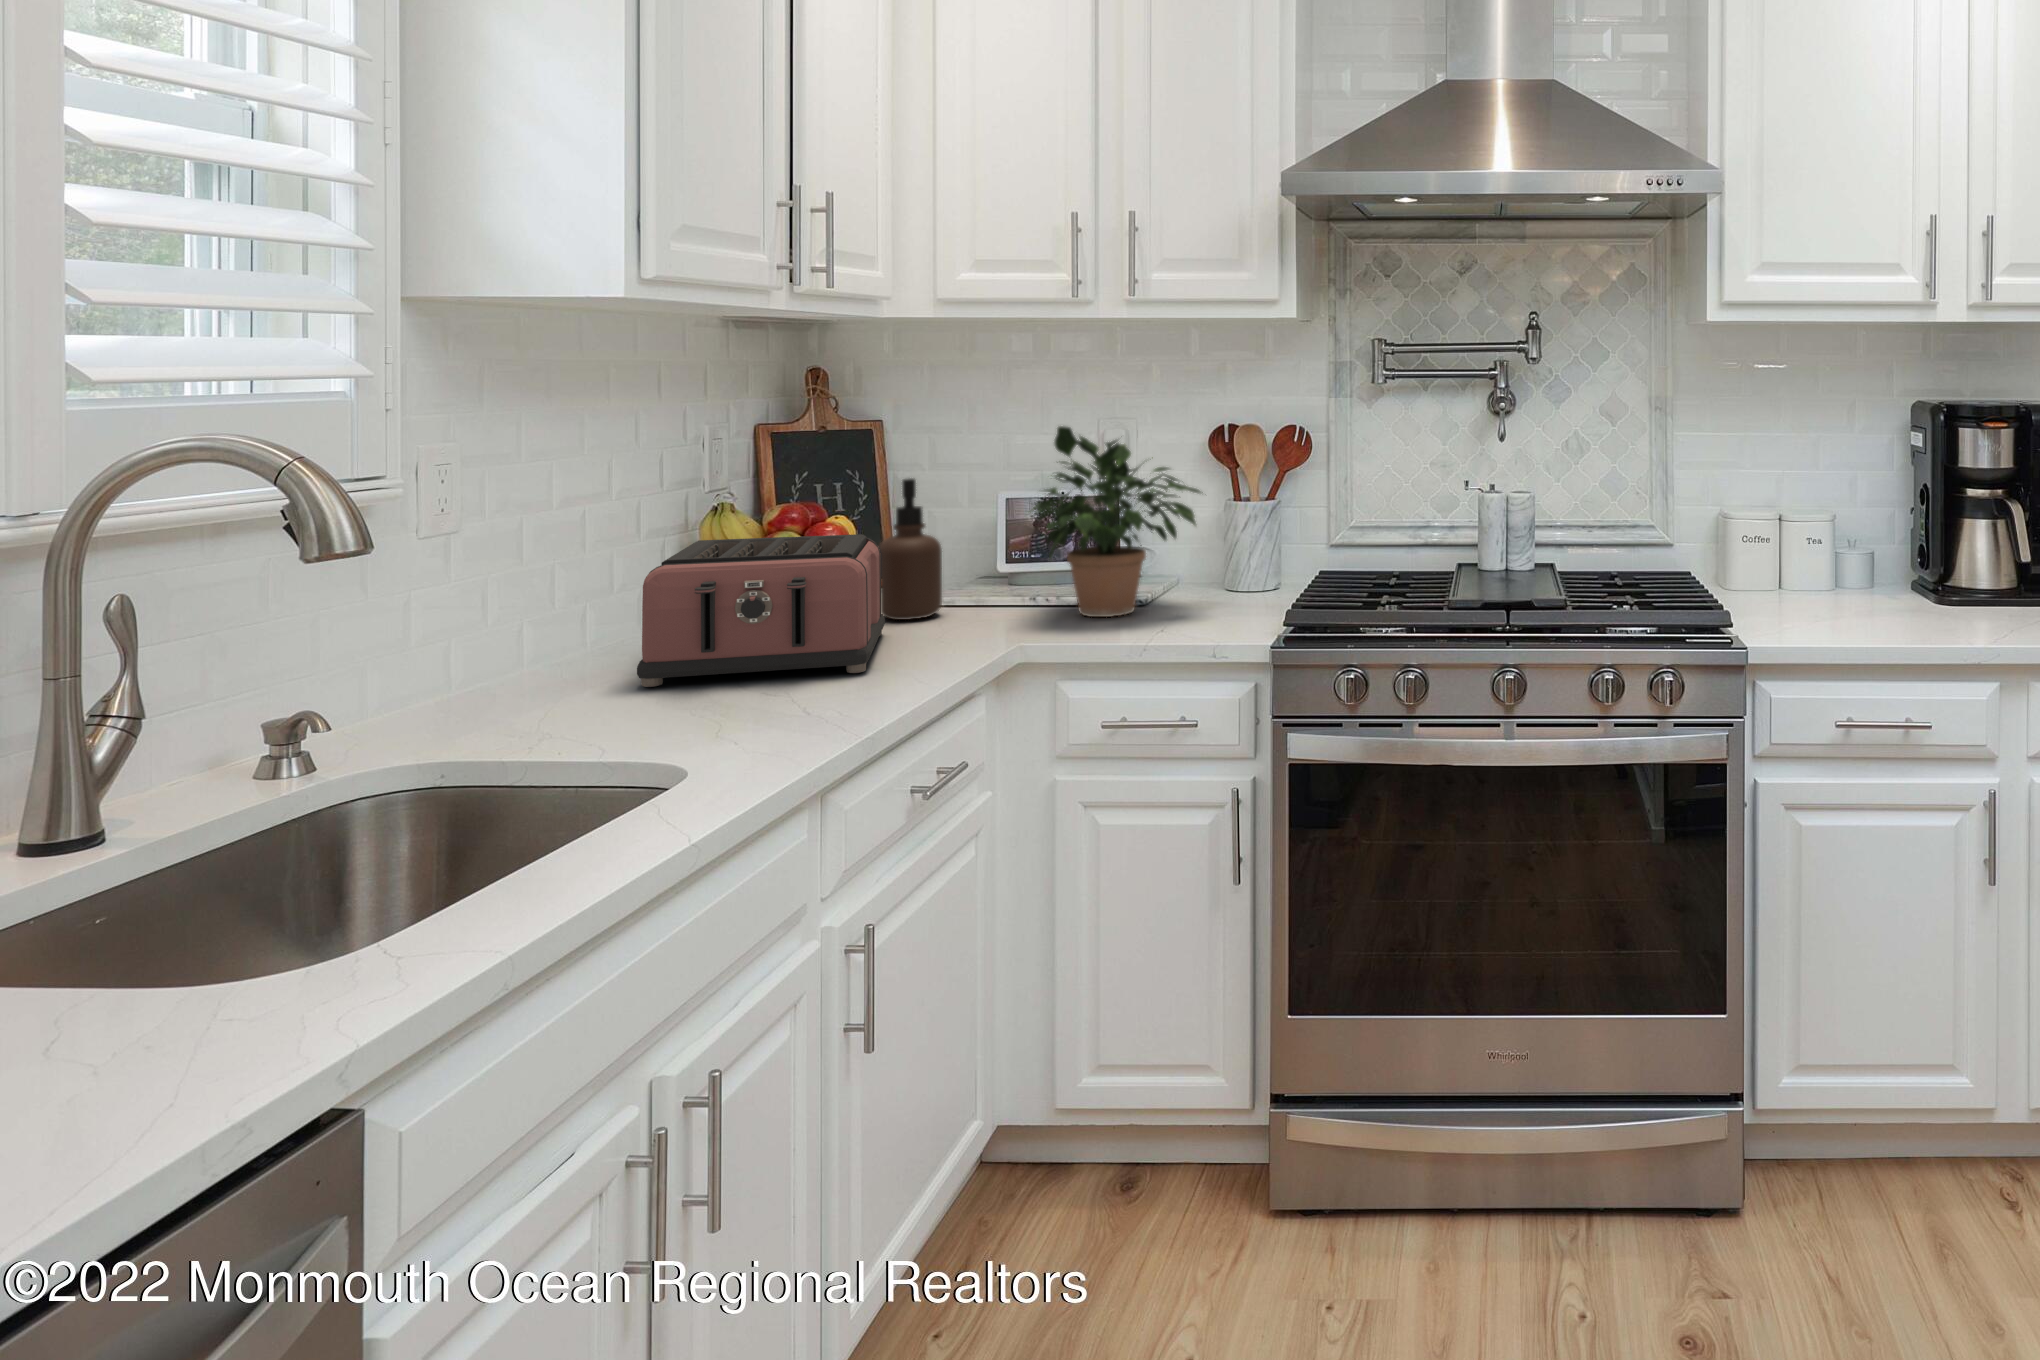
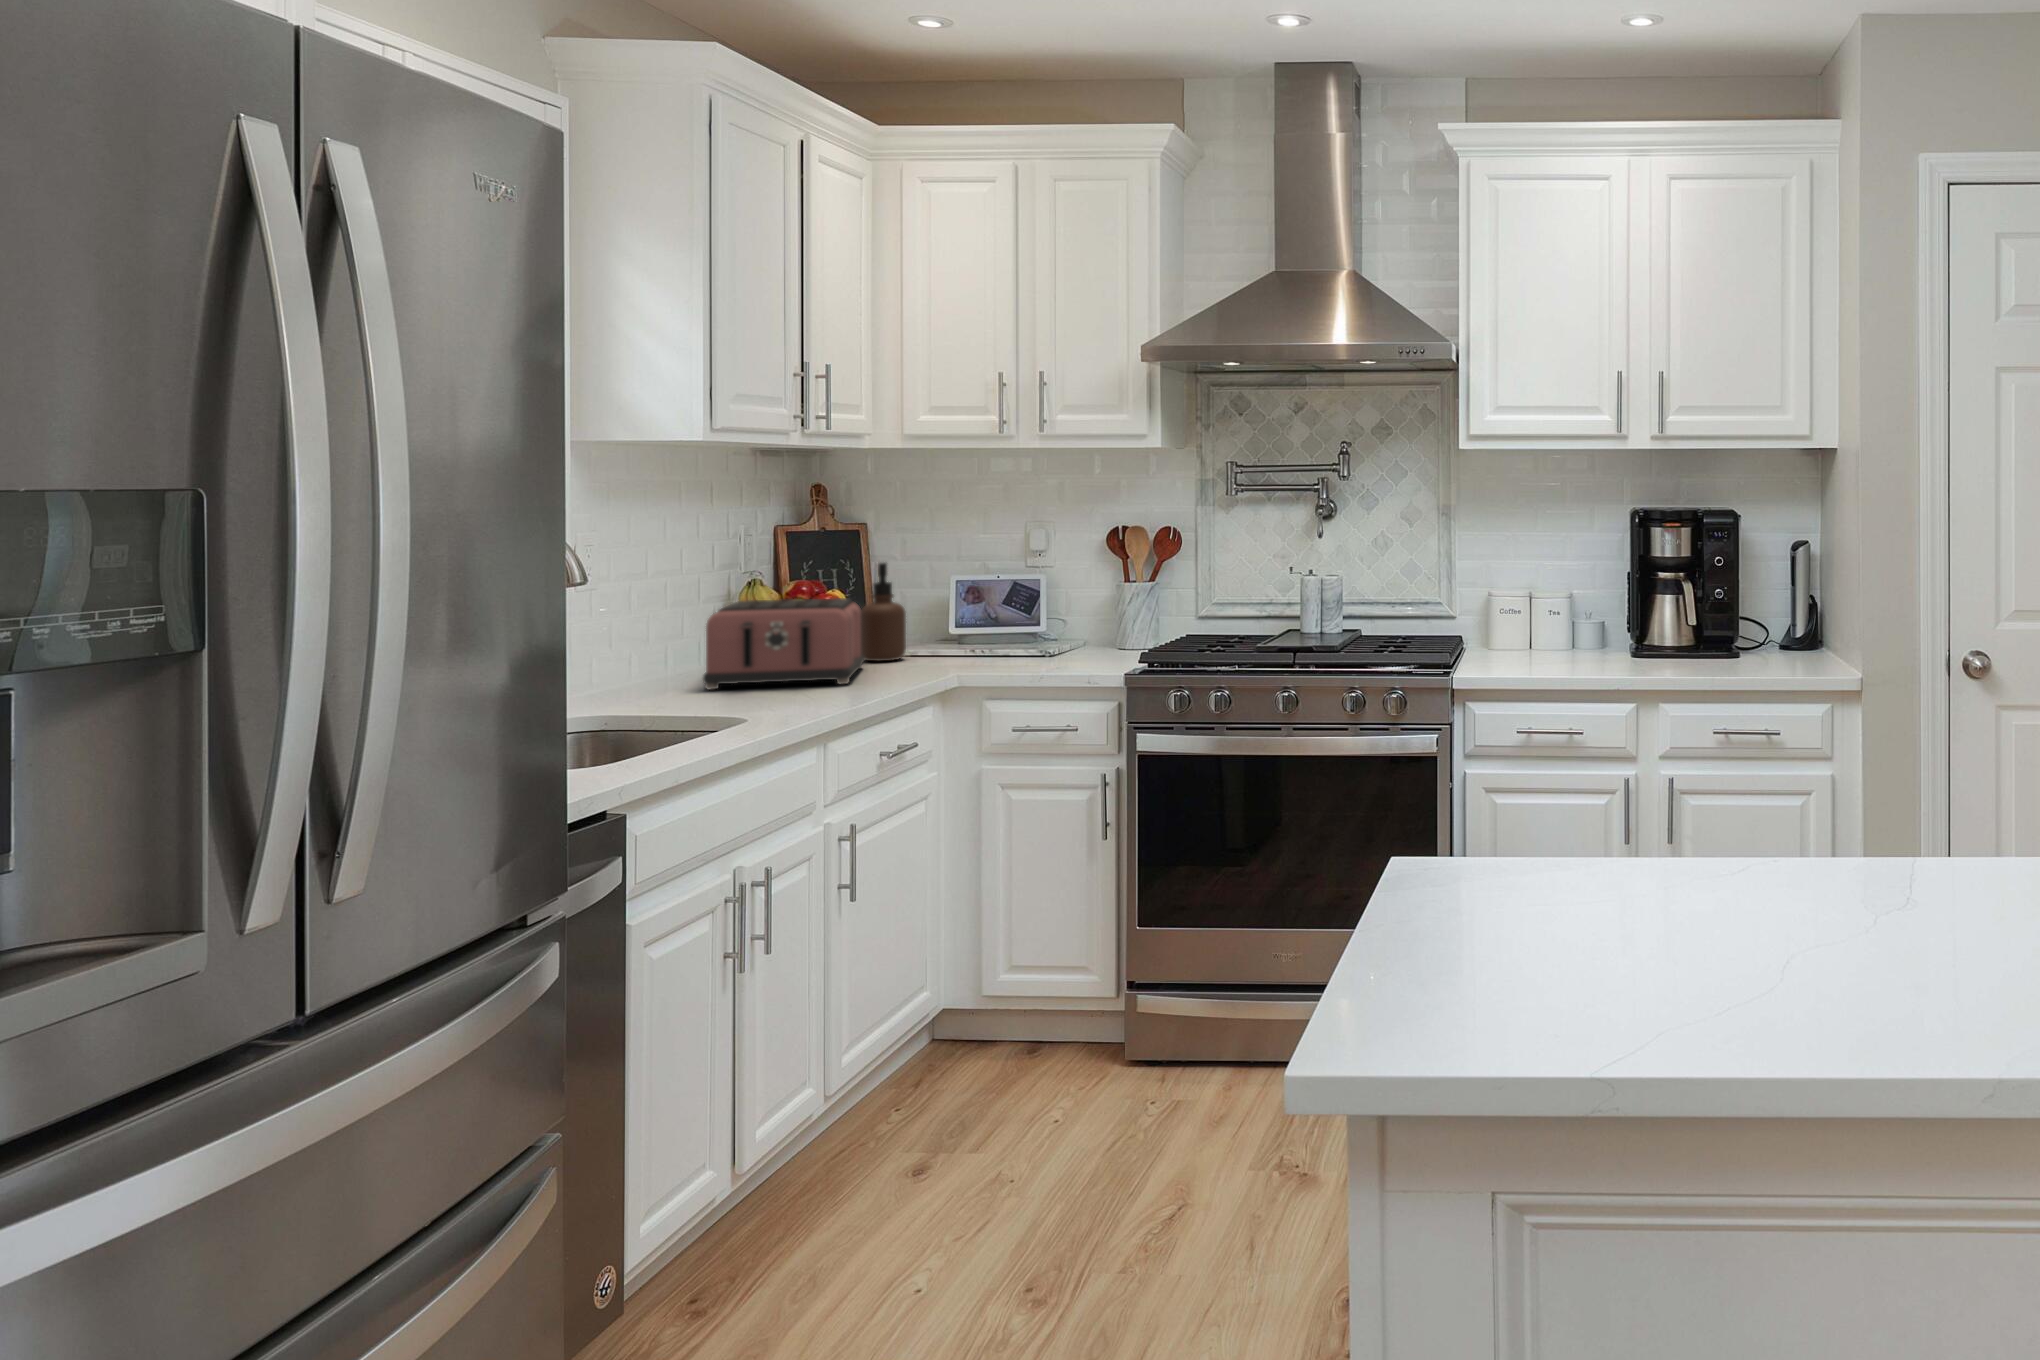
potted plant: present [1032,426,1203,617] -> none [961,524,1100,660]

